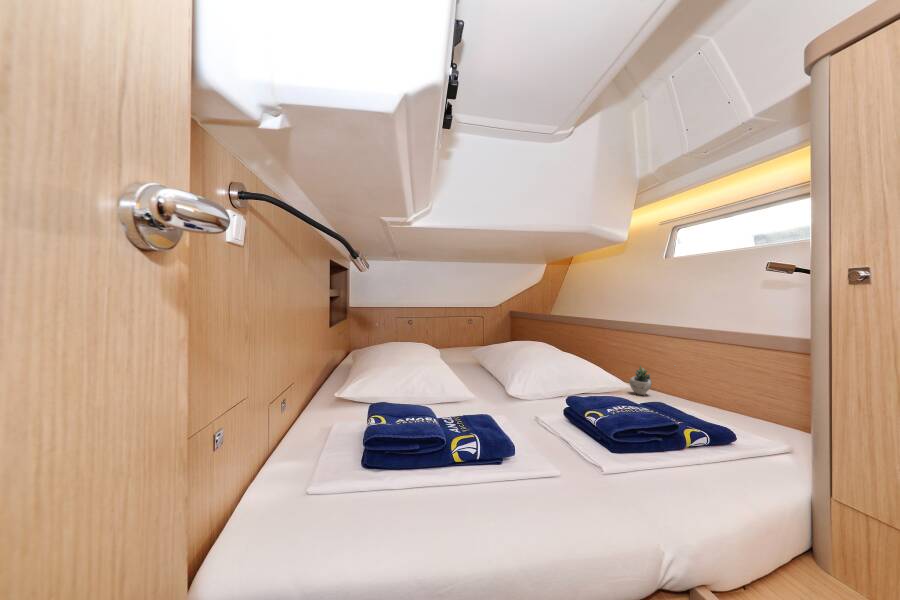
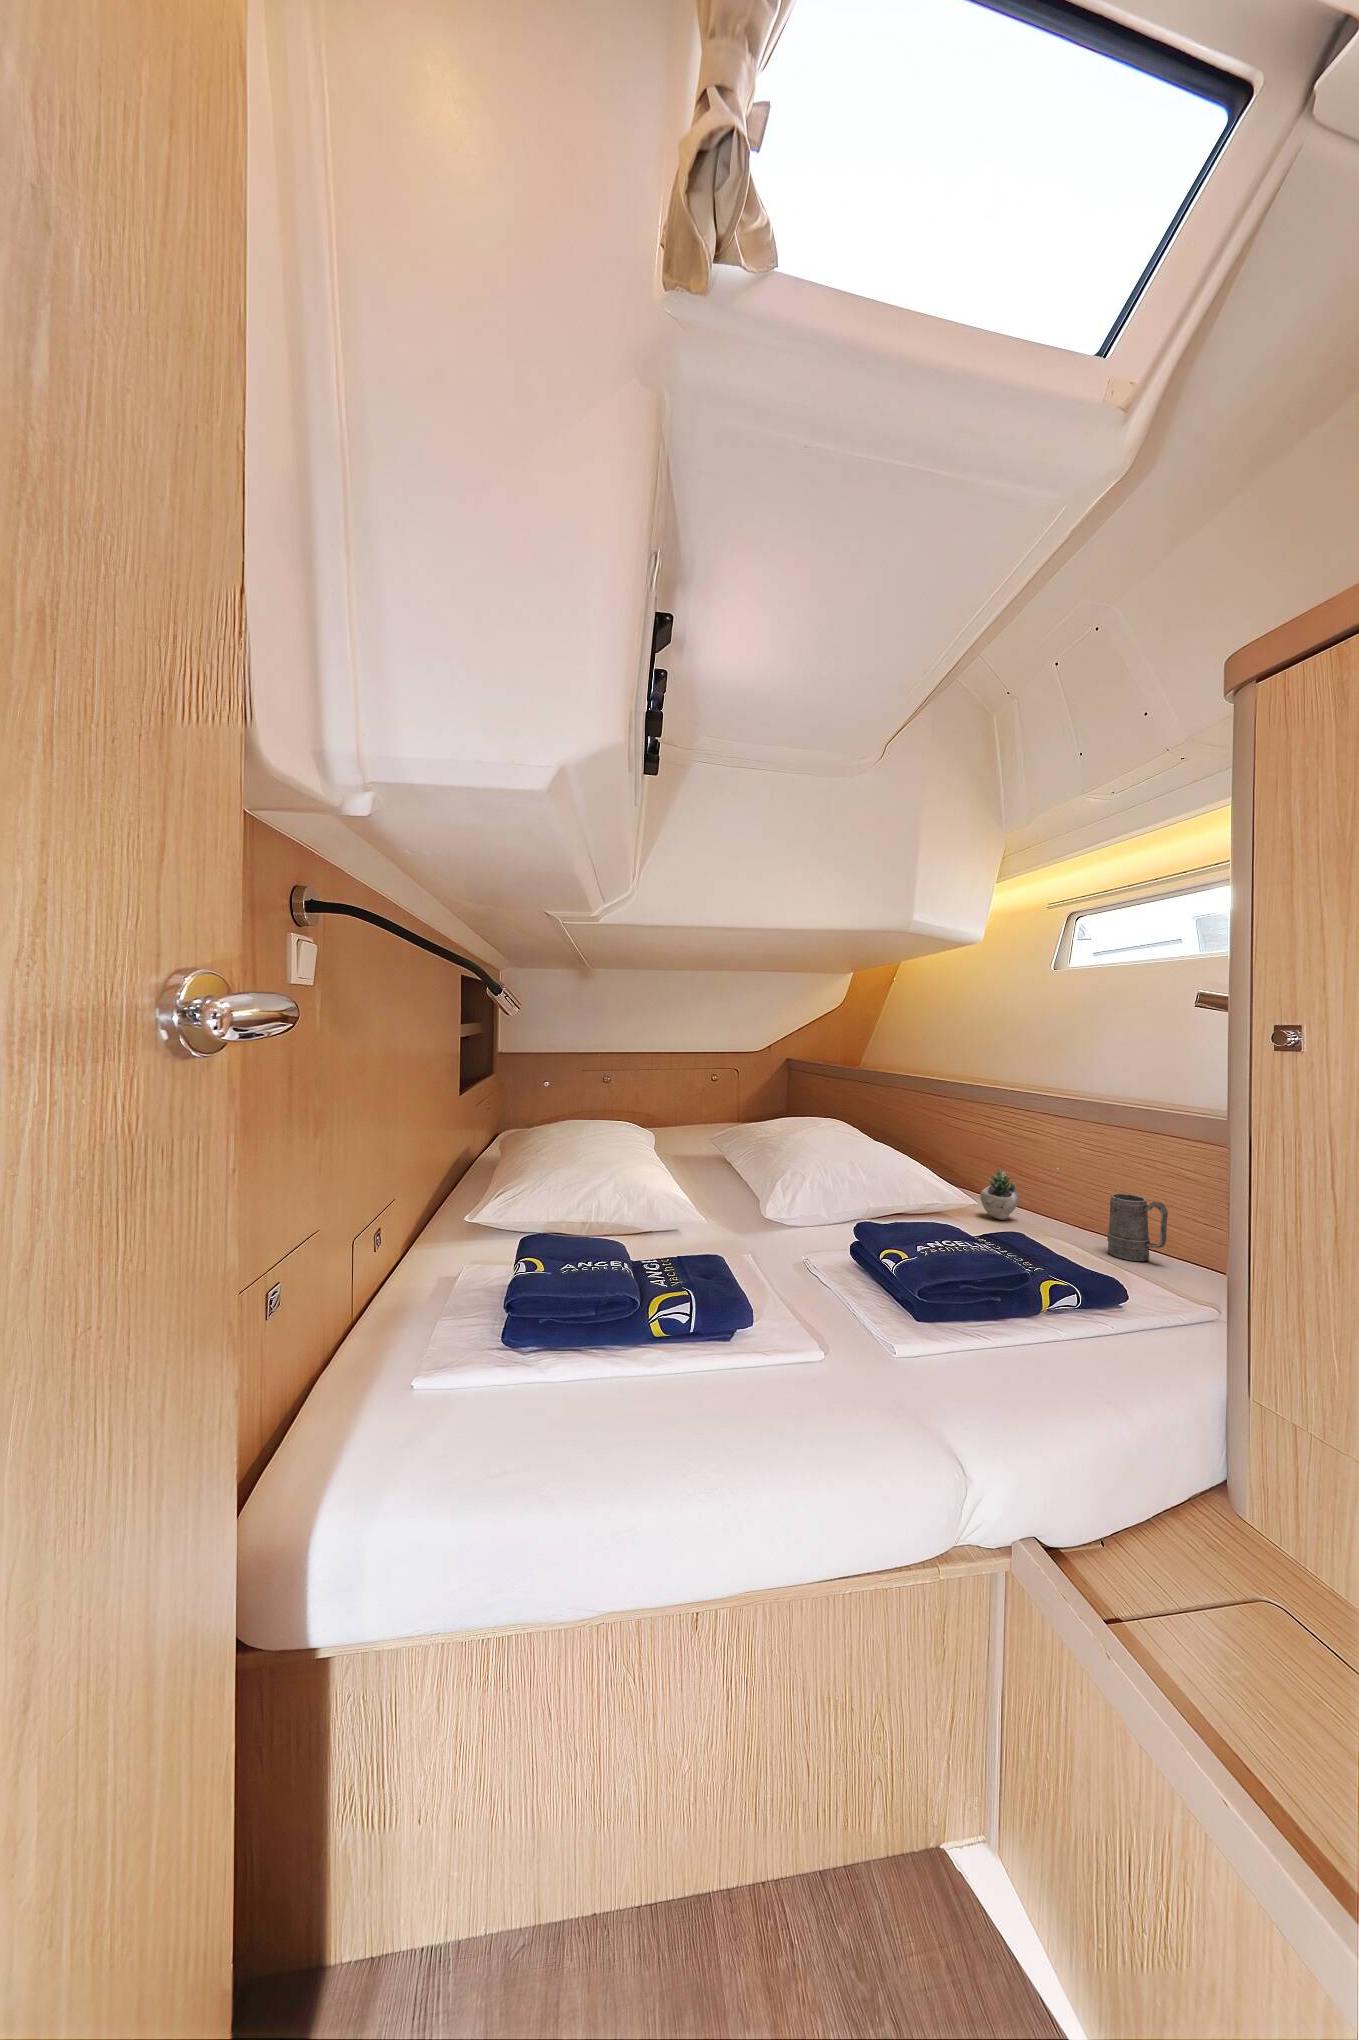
mug: none [709,379,746,418] -> present [1107,1194,1168,1261]

